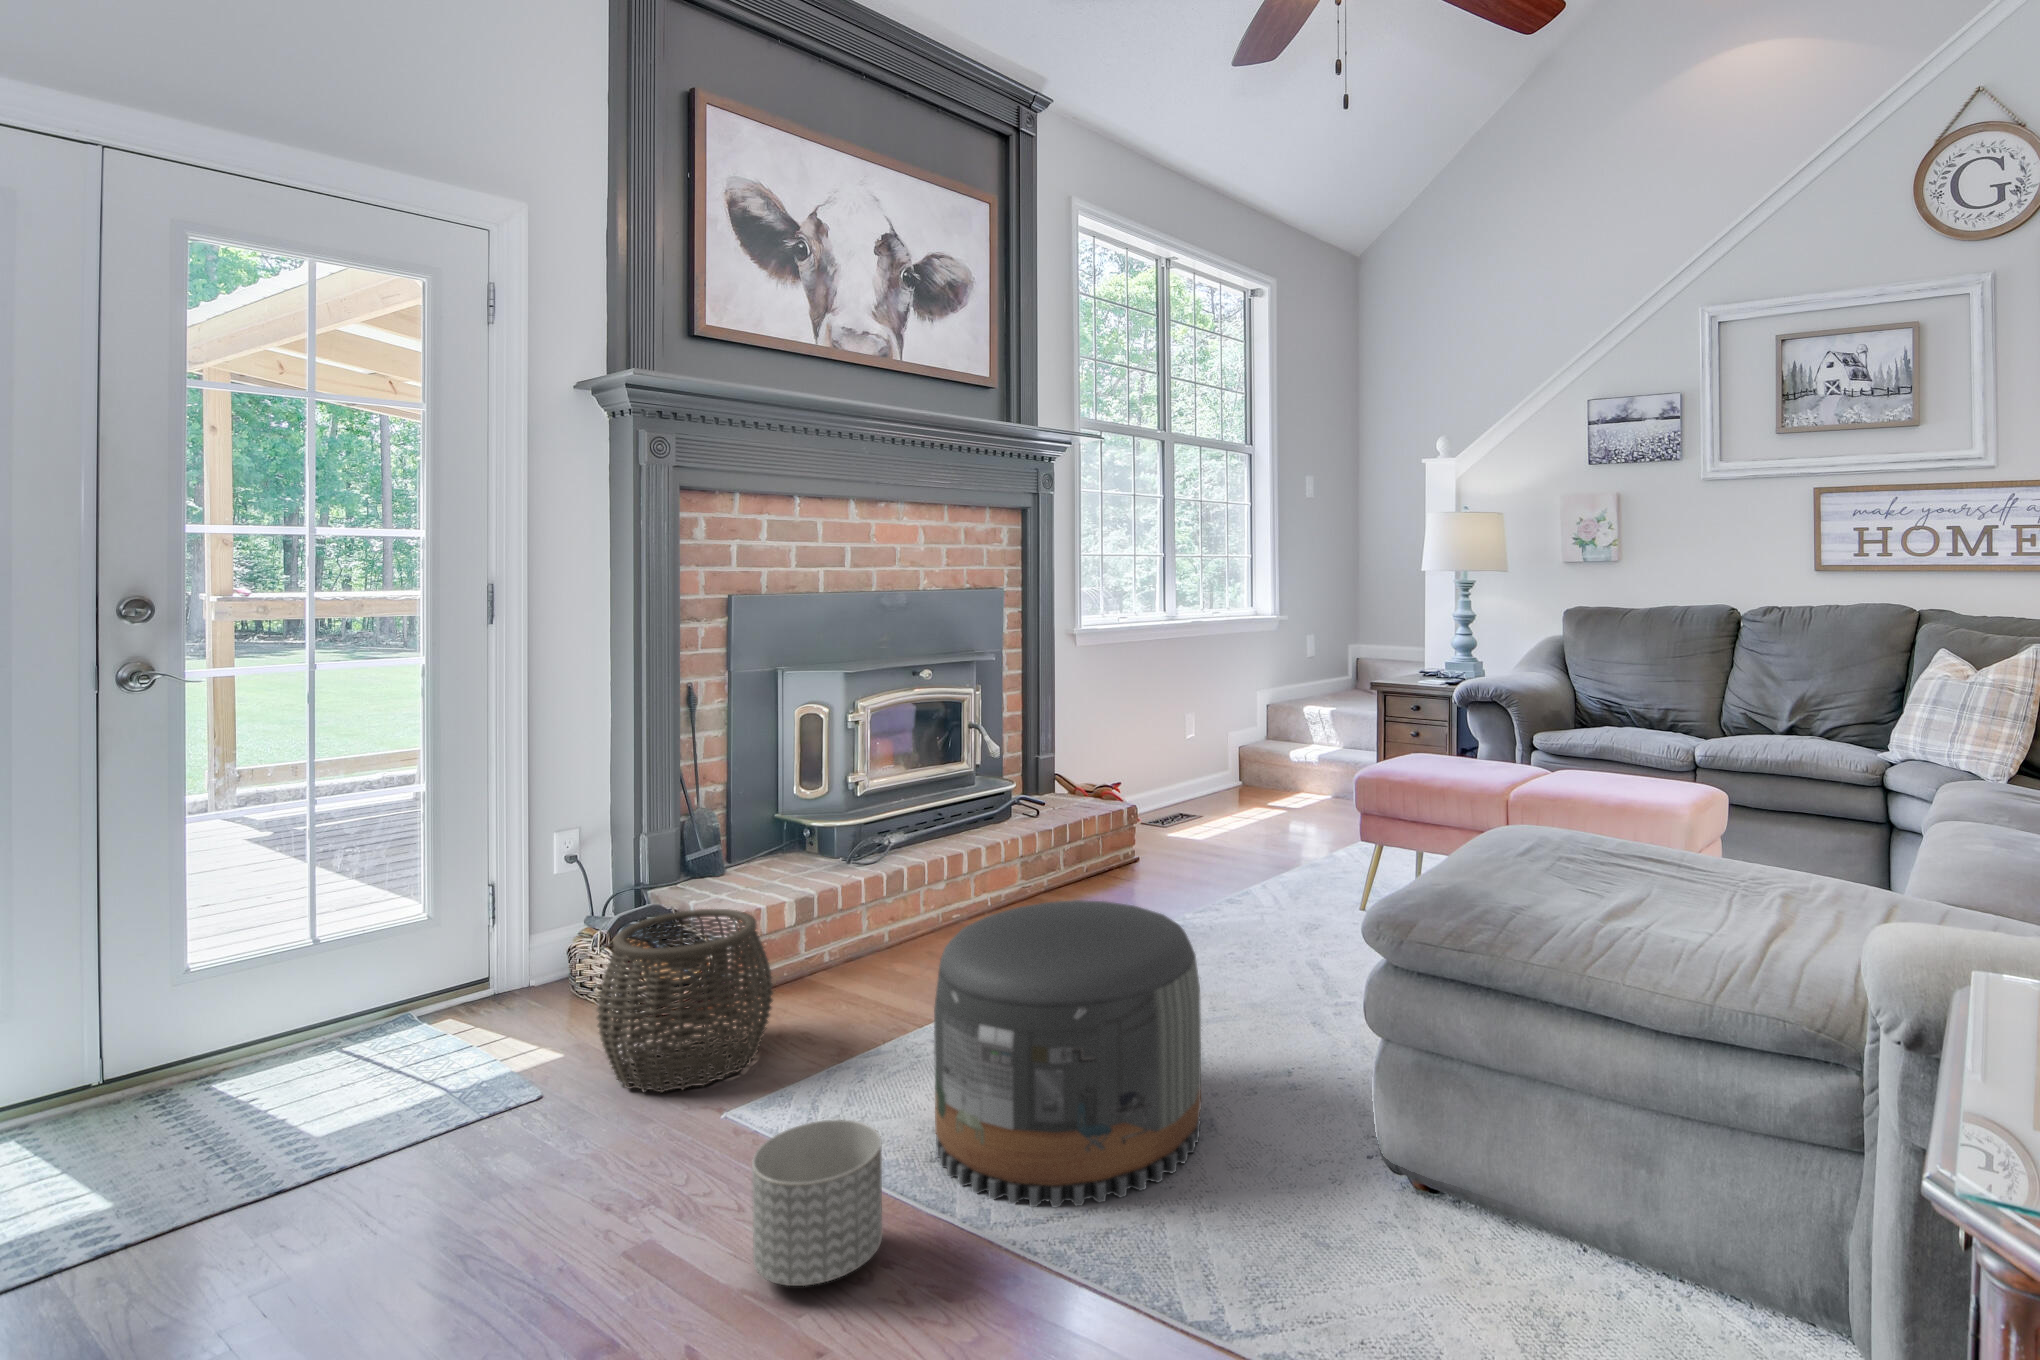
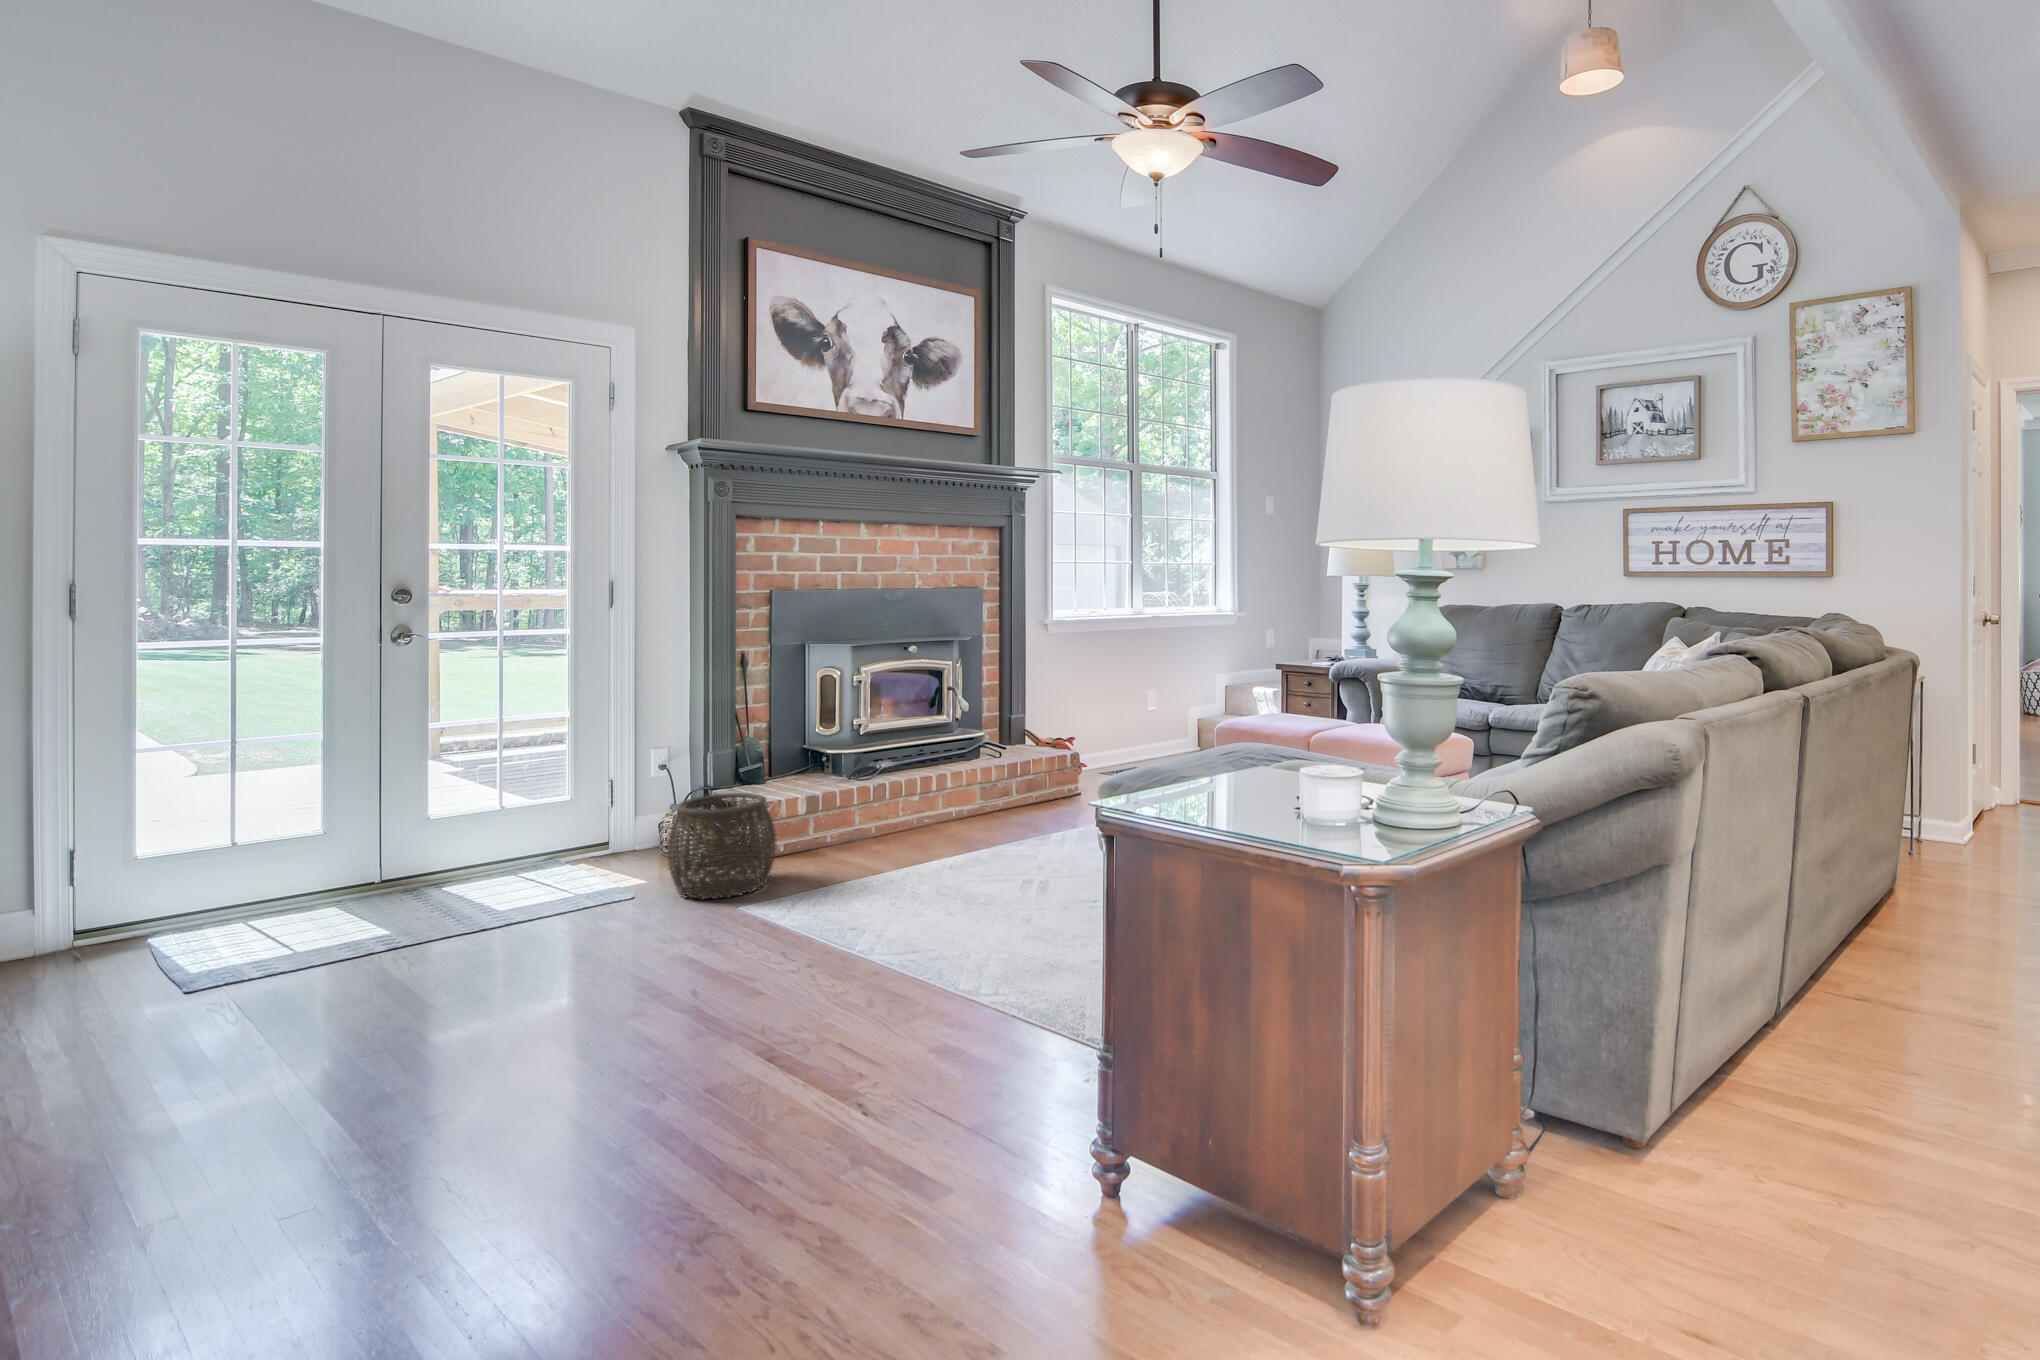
pouf: present [934,900,1201,1207] -> none [854,785,1023,953]
planter: present [752,1119,882,1286] -> none [730,892,805,974]

